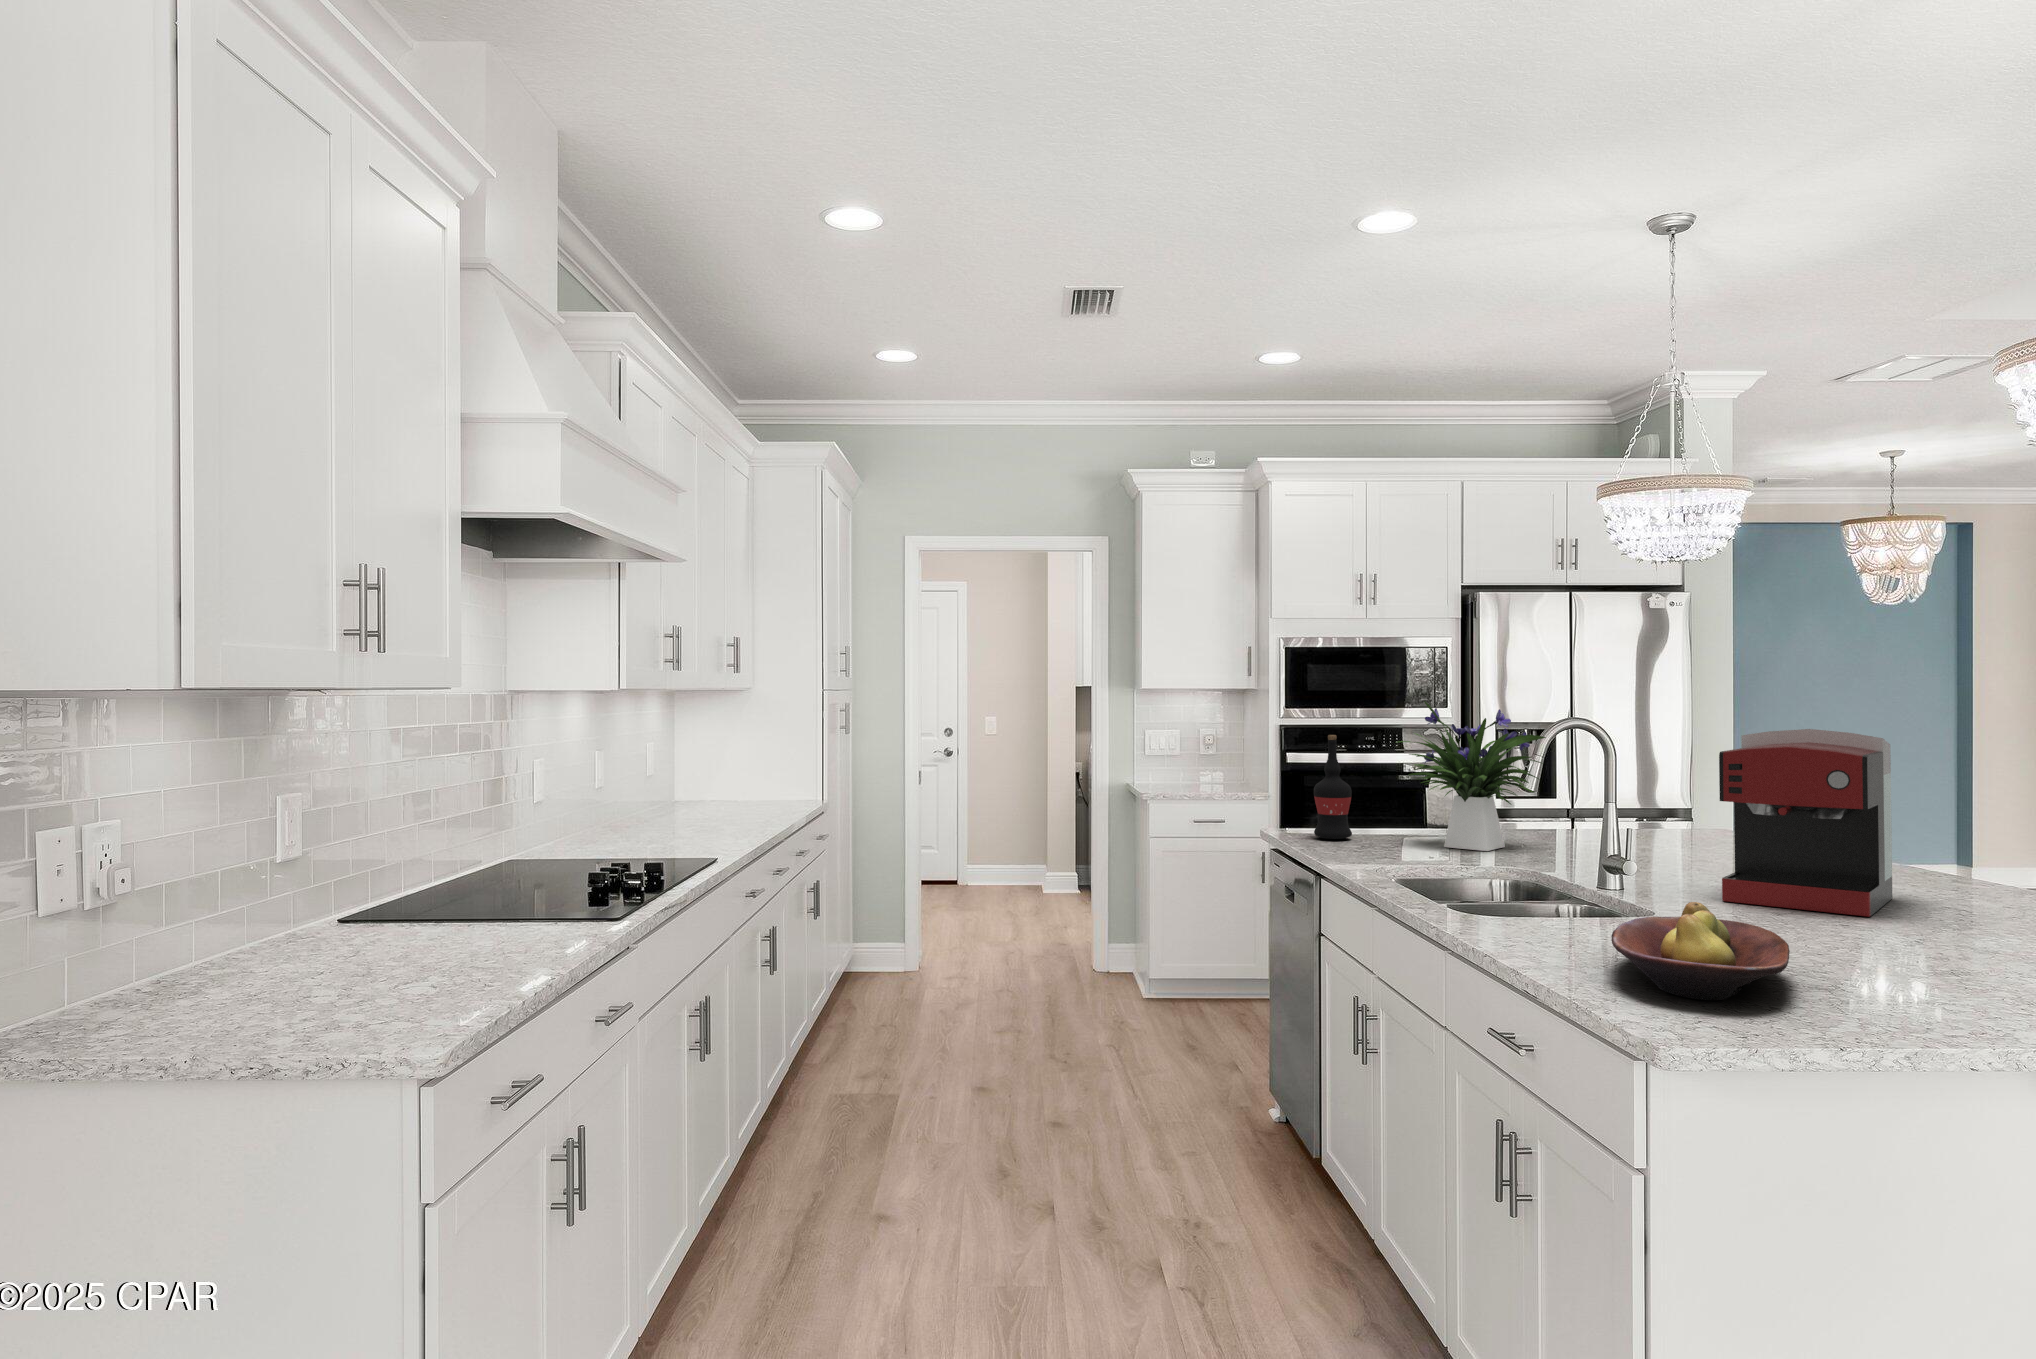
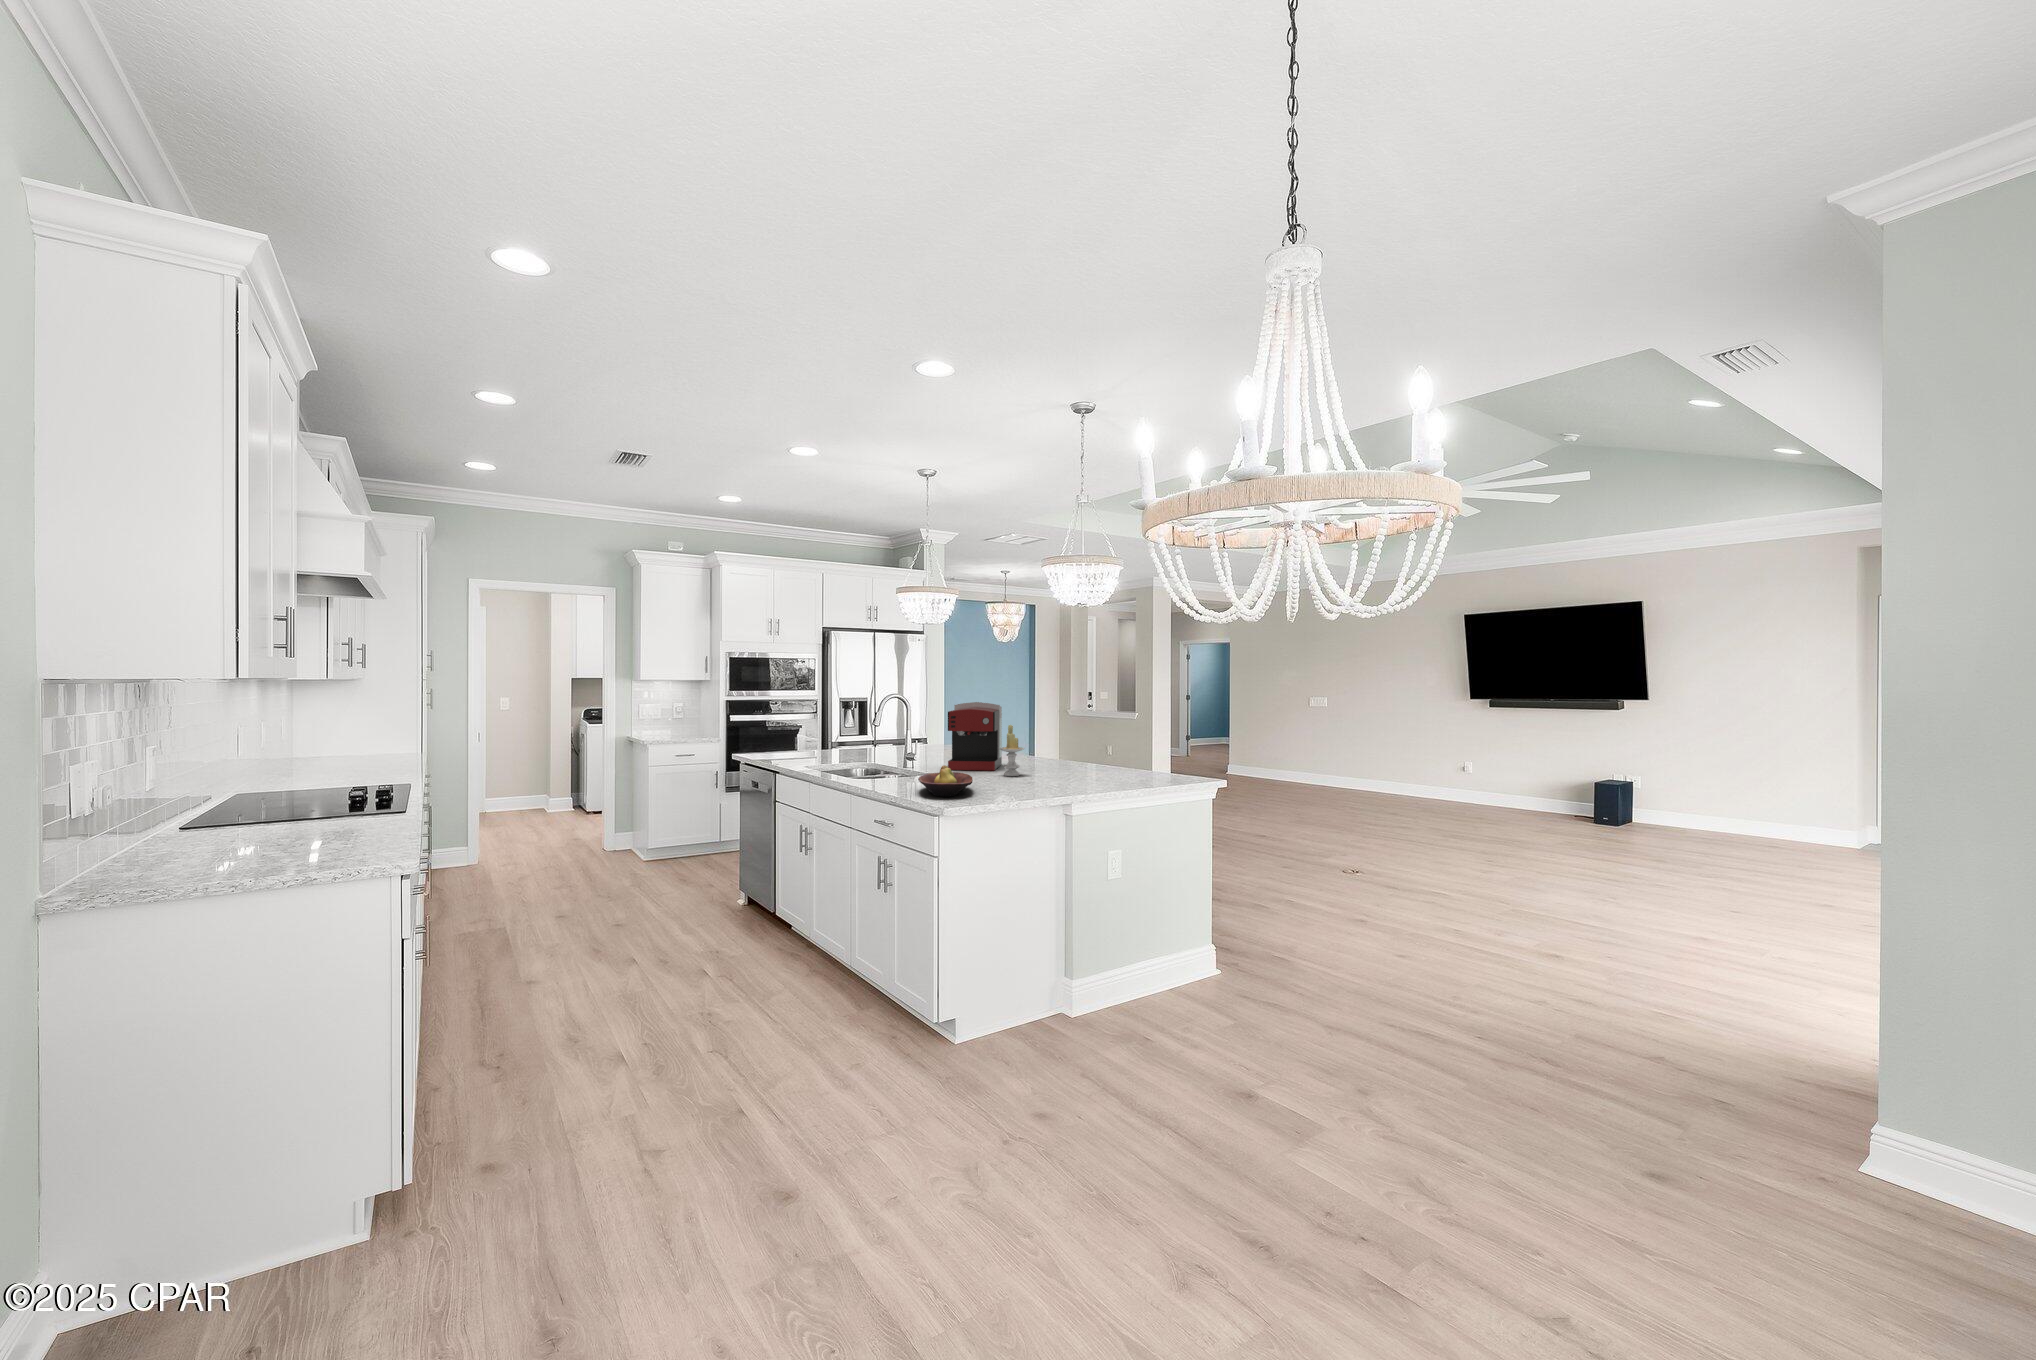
flower arrangement: present [1398,701,1546,851] -> none [812,691,878,760]
wine bottle: present [1314,735,1352,839] -> none [769,708,788,759]
candle: none [1885,794,1976,944] -> present [999,725,1024,776]

